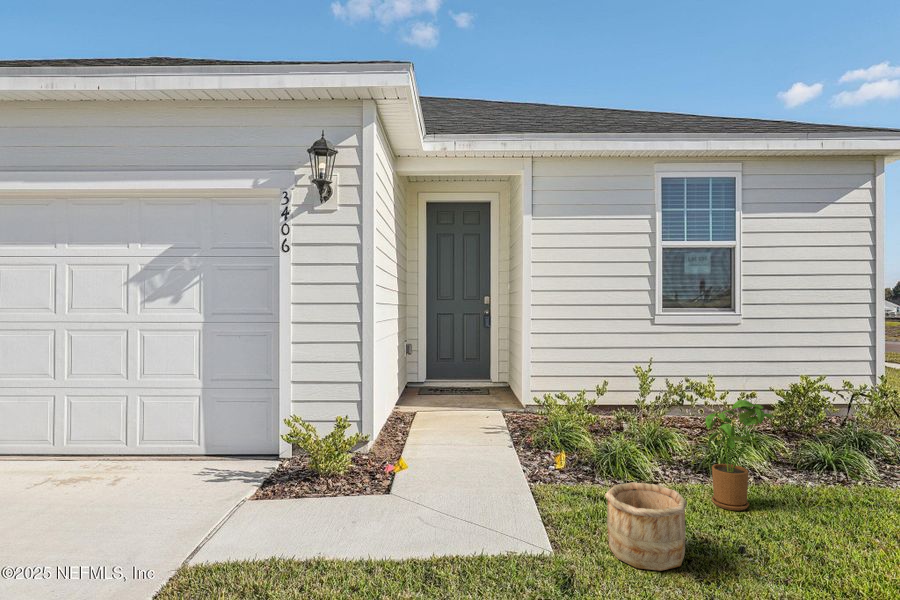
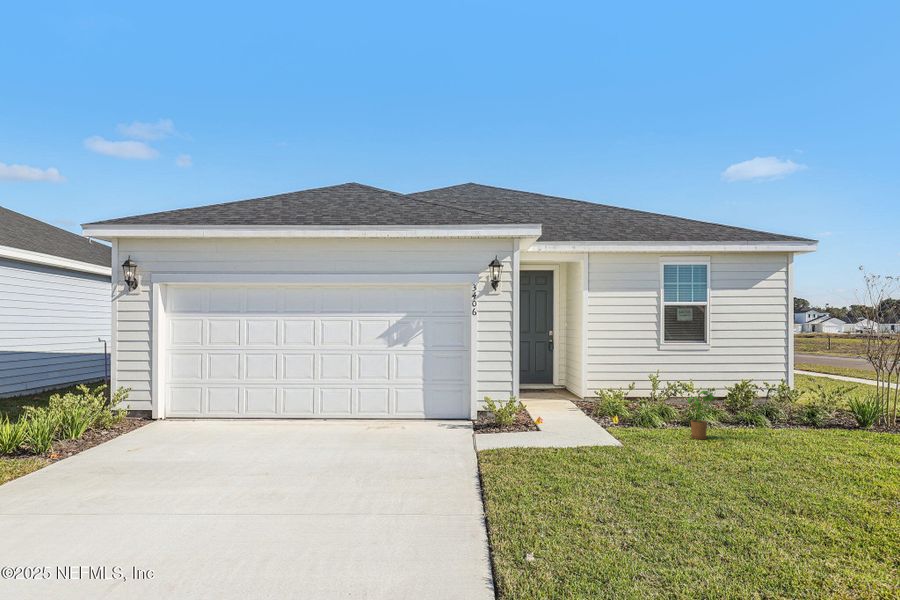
wooden bucket: present [605,482,687,571] -> none [646,423,680,454]

